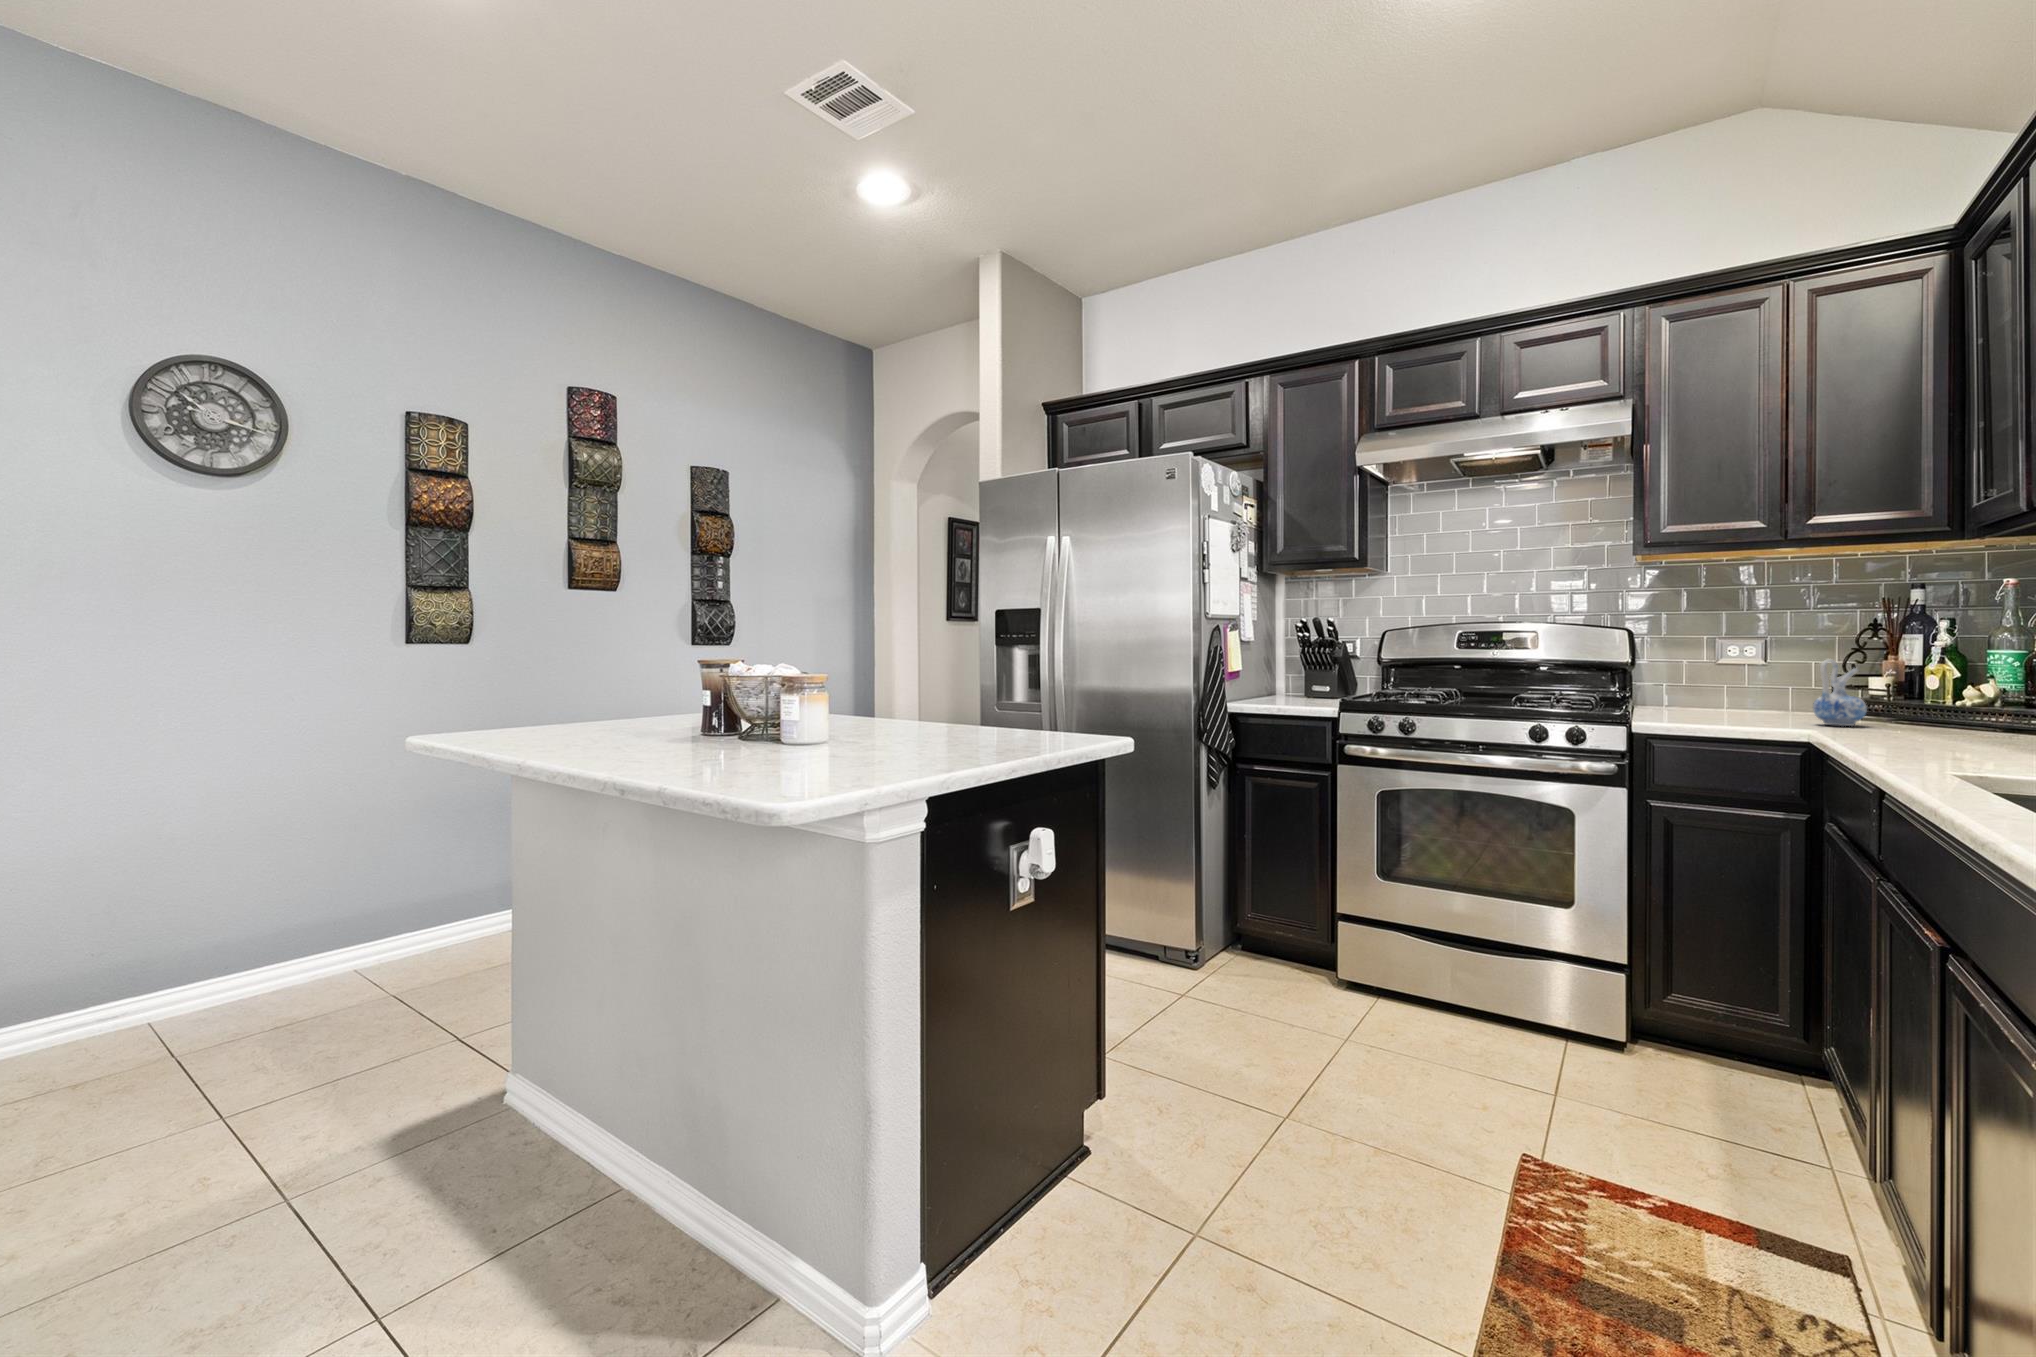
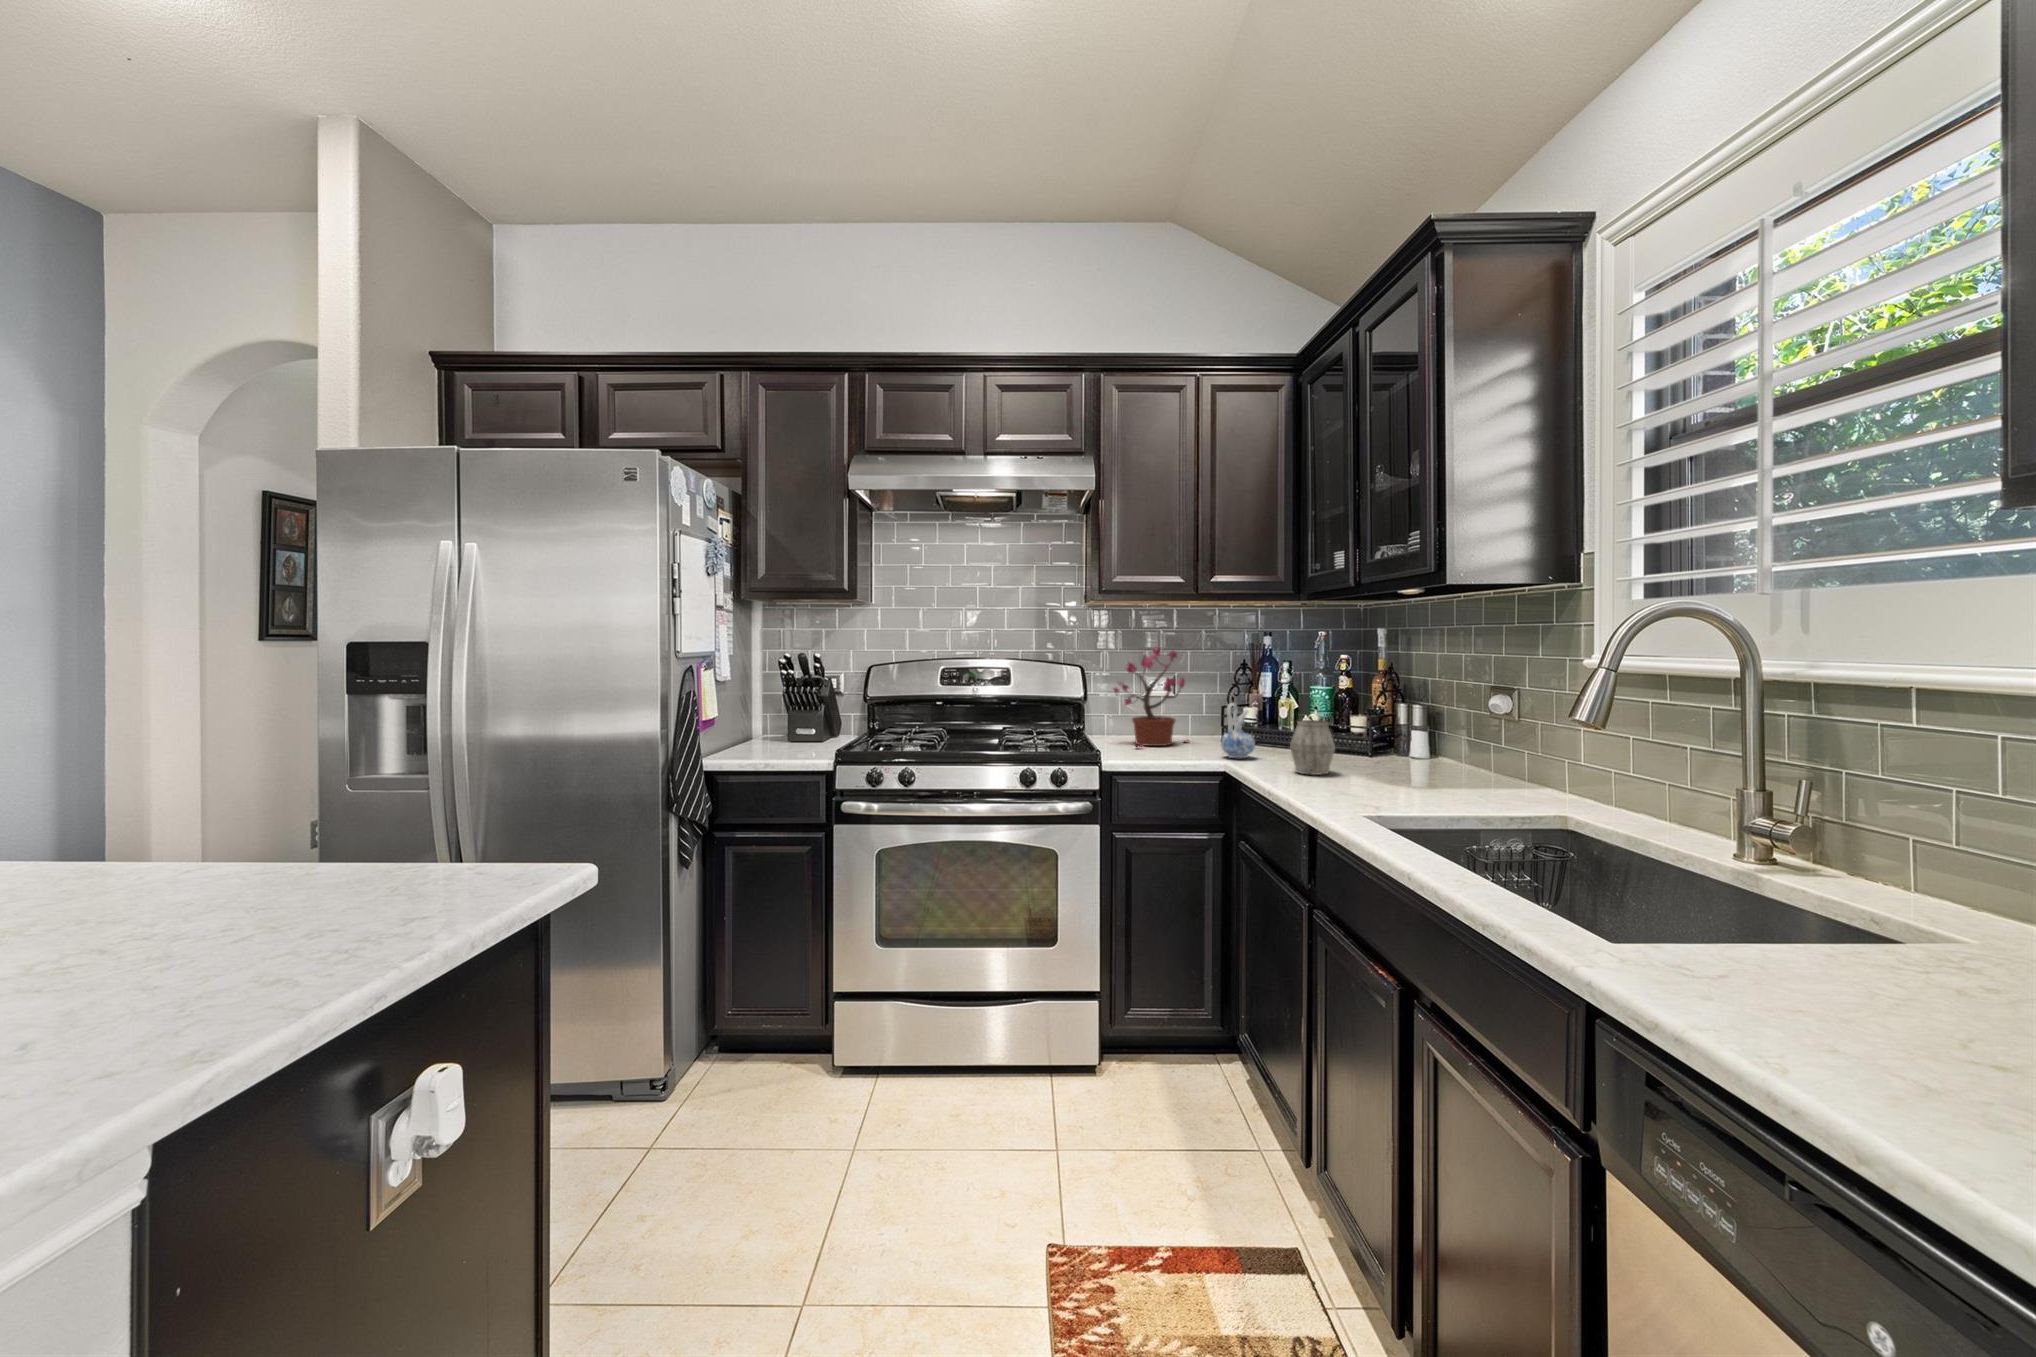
potted plant: none [1668,603,1782,715] -> present [1113,647,1189,748]
mug: none [1909,675,1984,740] -> present [1290,720,1335,775]

